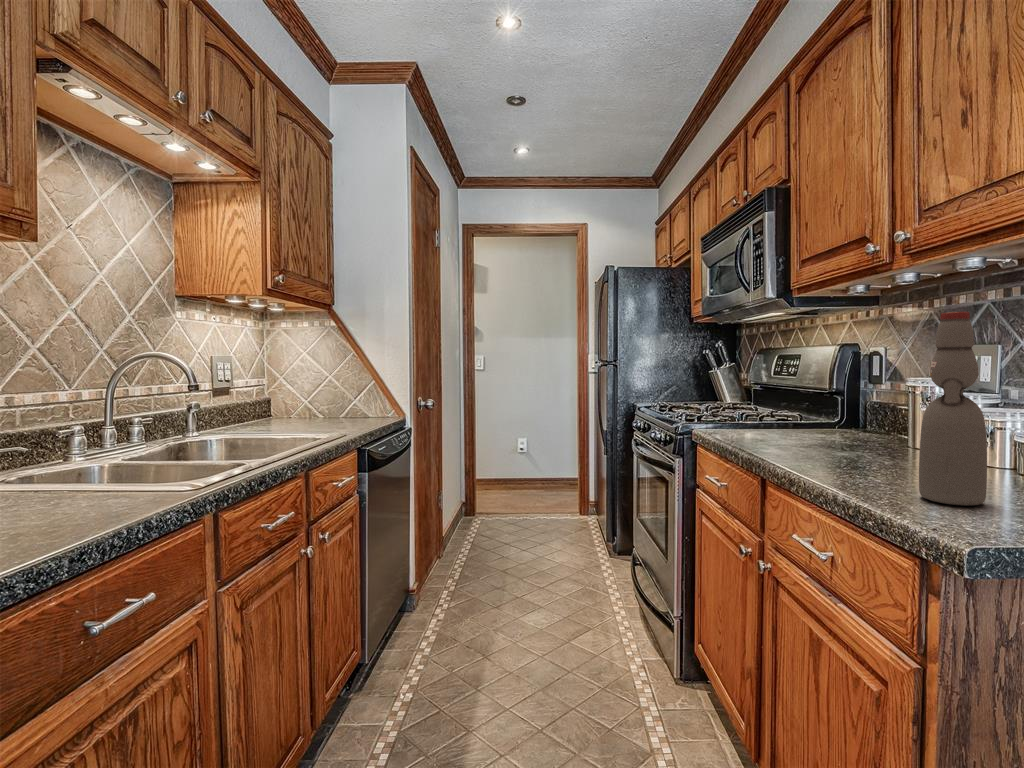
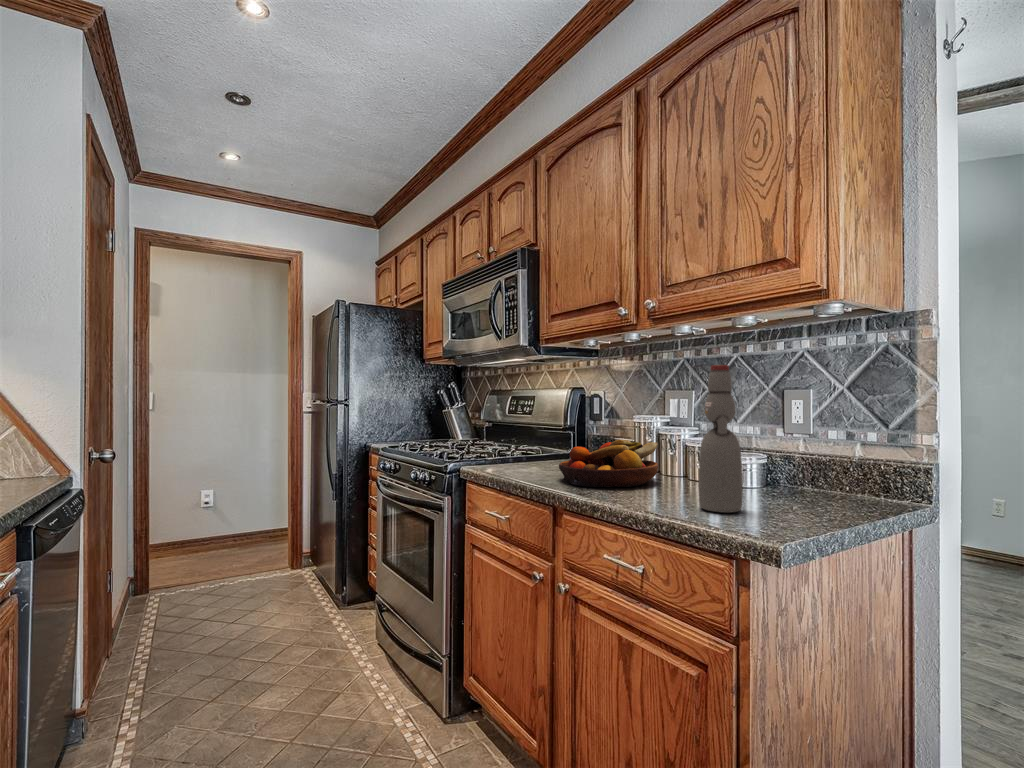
fruit bowl: none [776,407,920,464] -> present [559,440,658,487]

